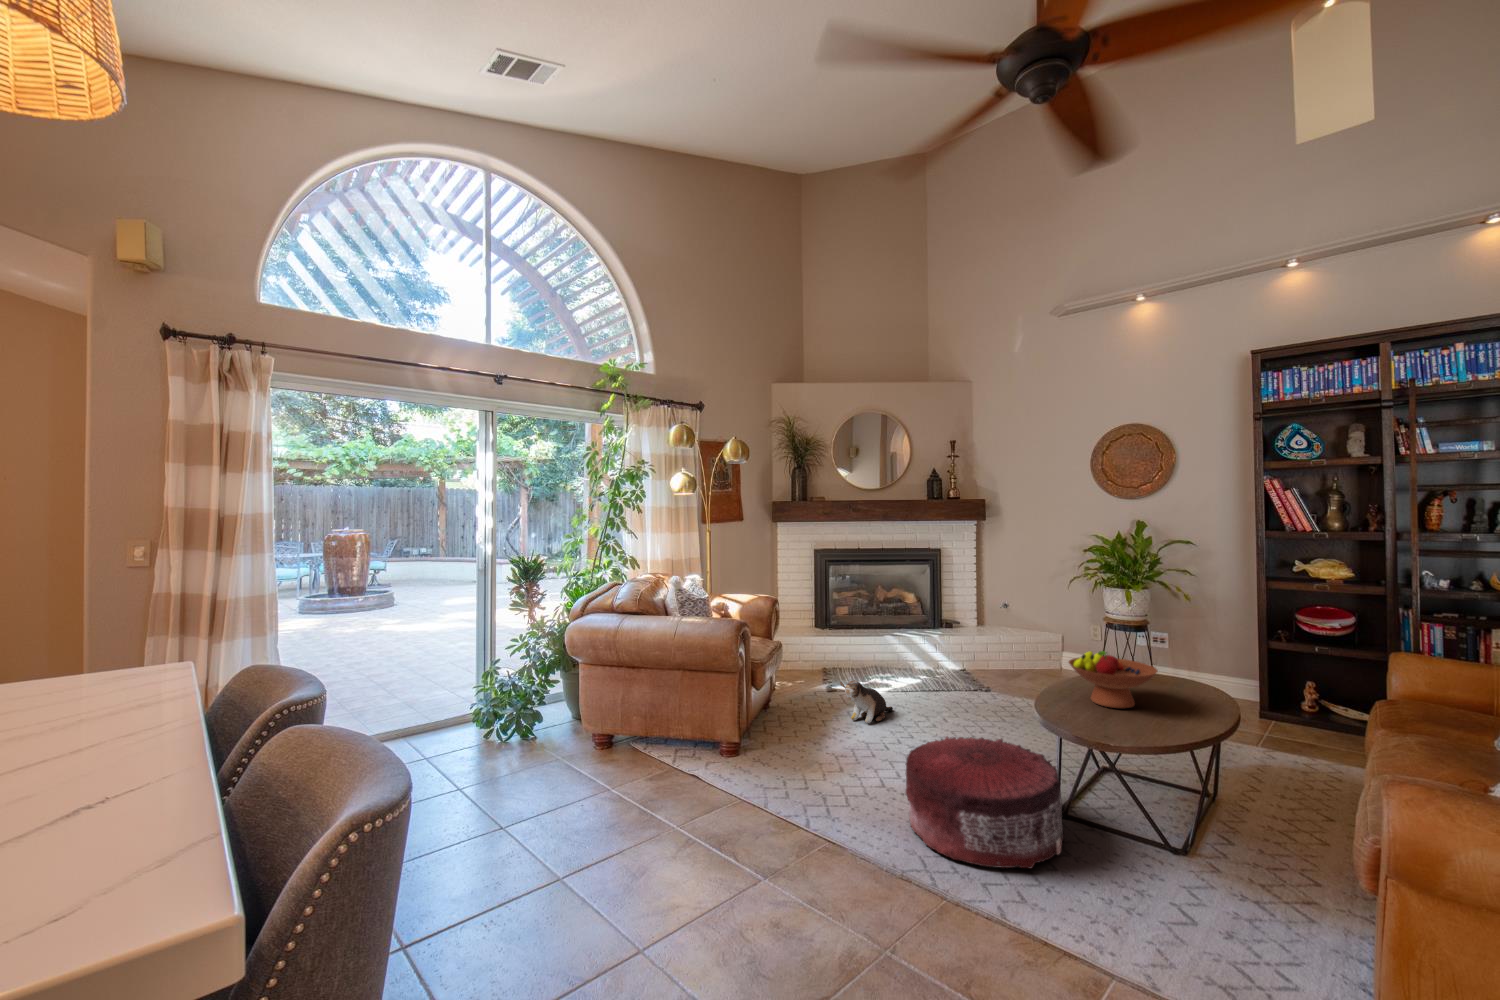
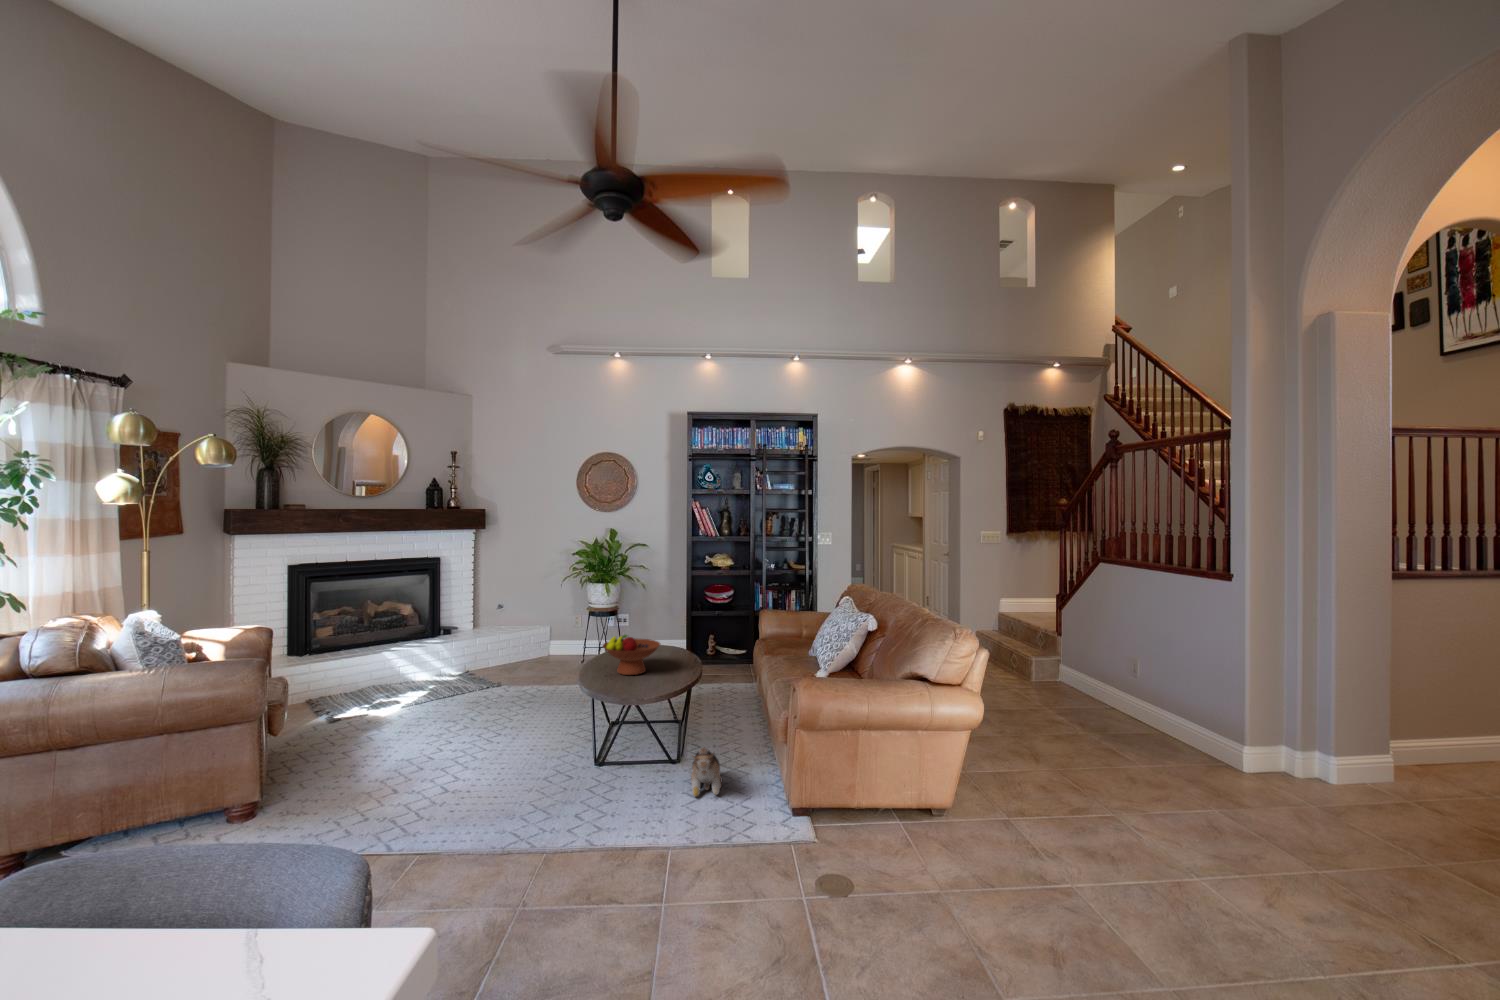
plush toy: present [840,680,893,723] -> present [691,747,722,797]
pouf: present [906,737,1064,868] -> none [484,718,611,822]

